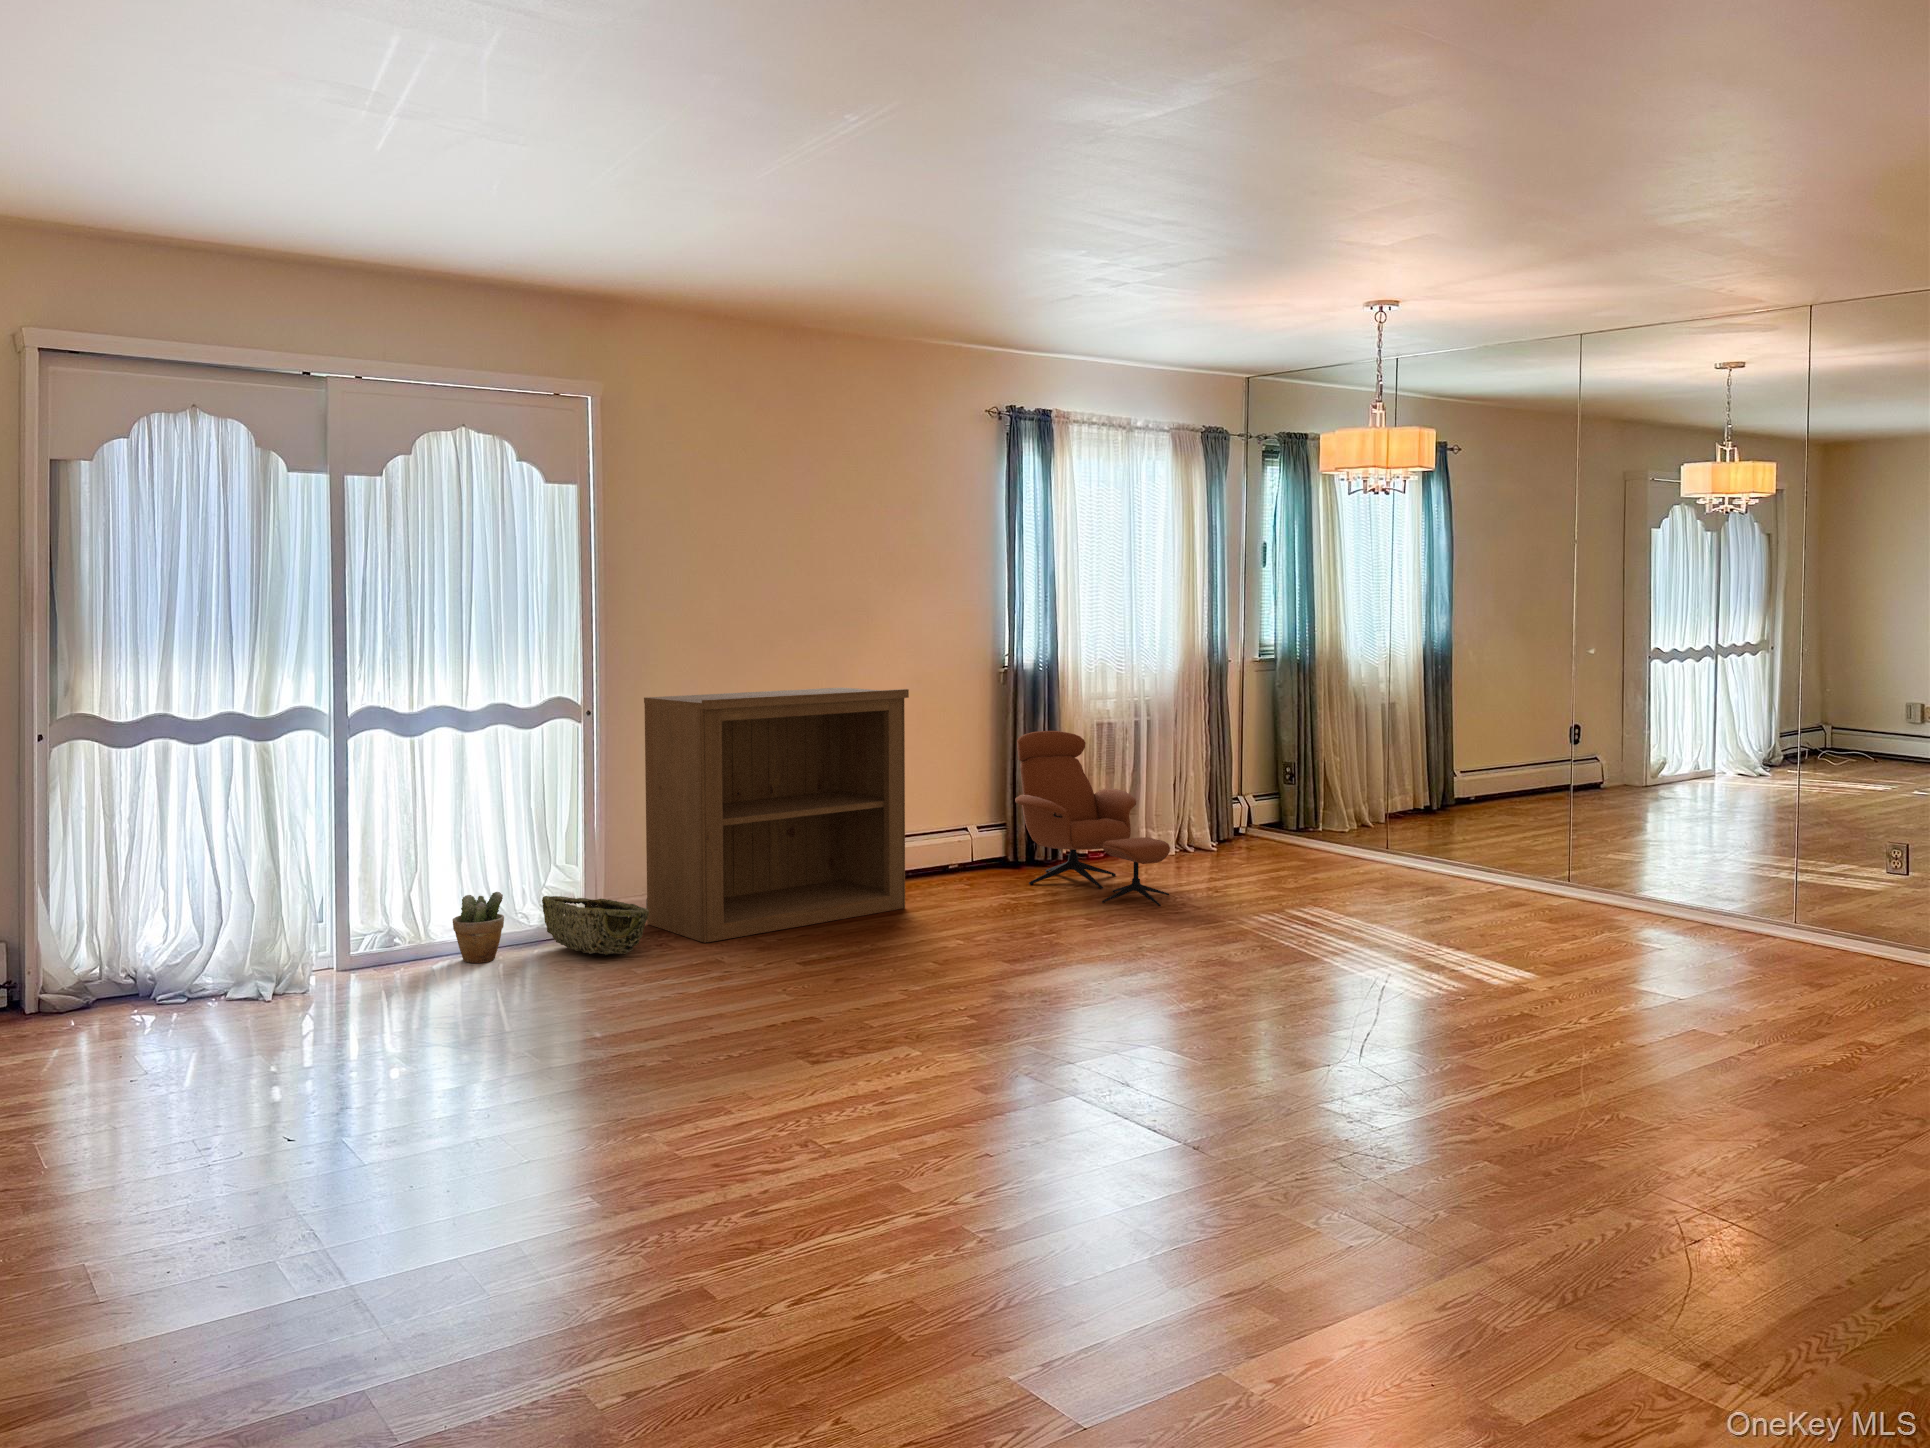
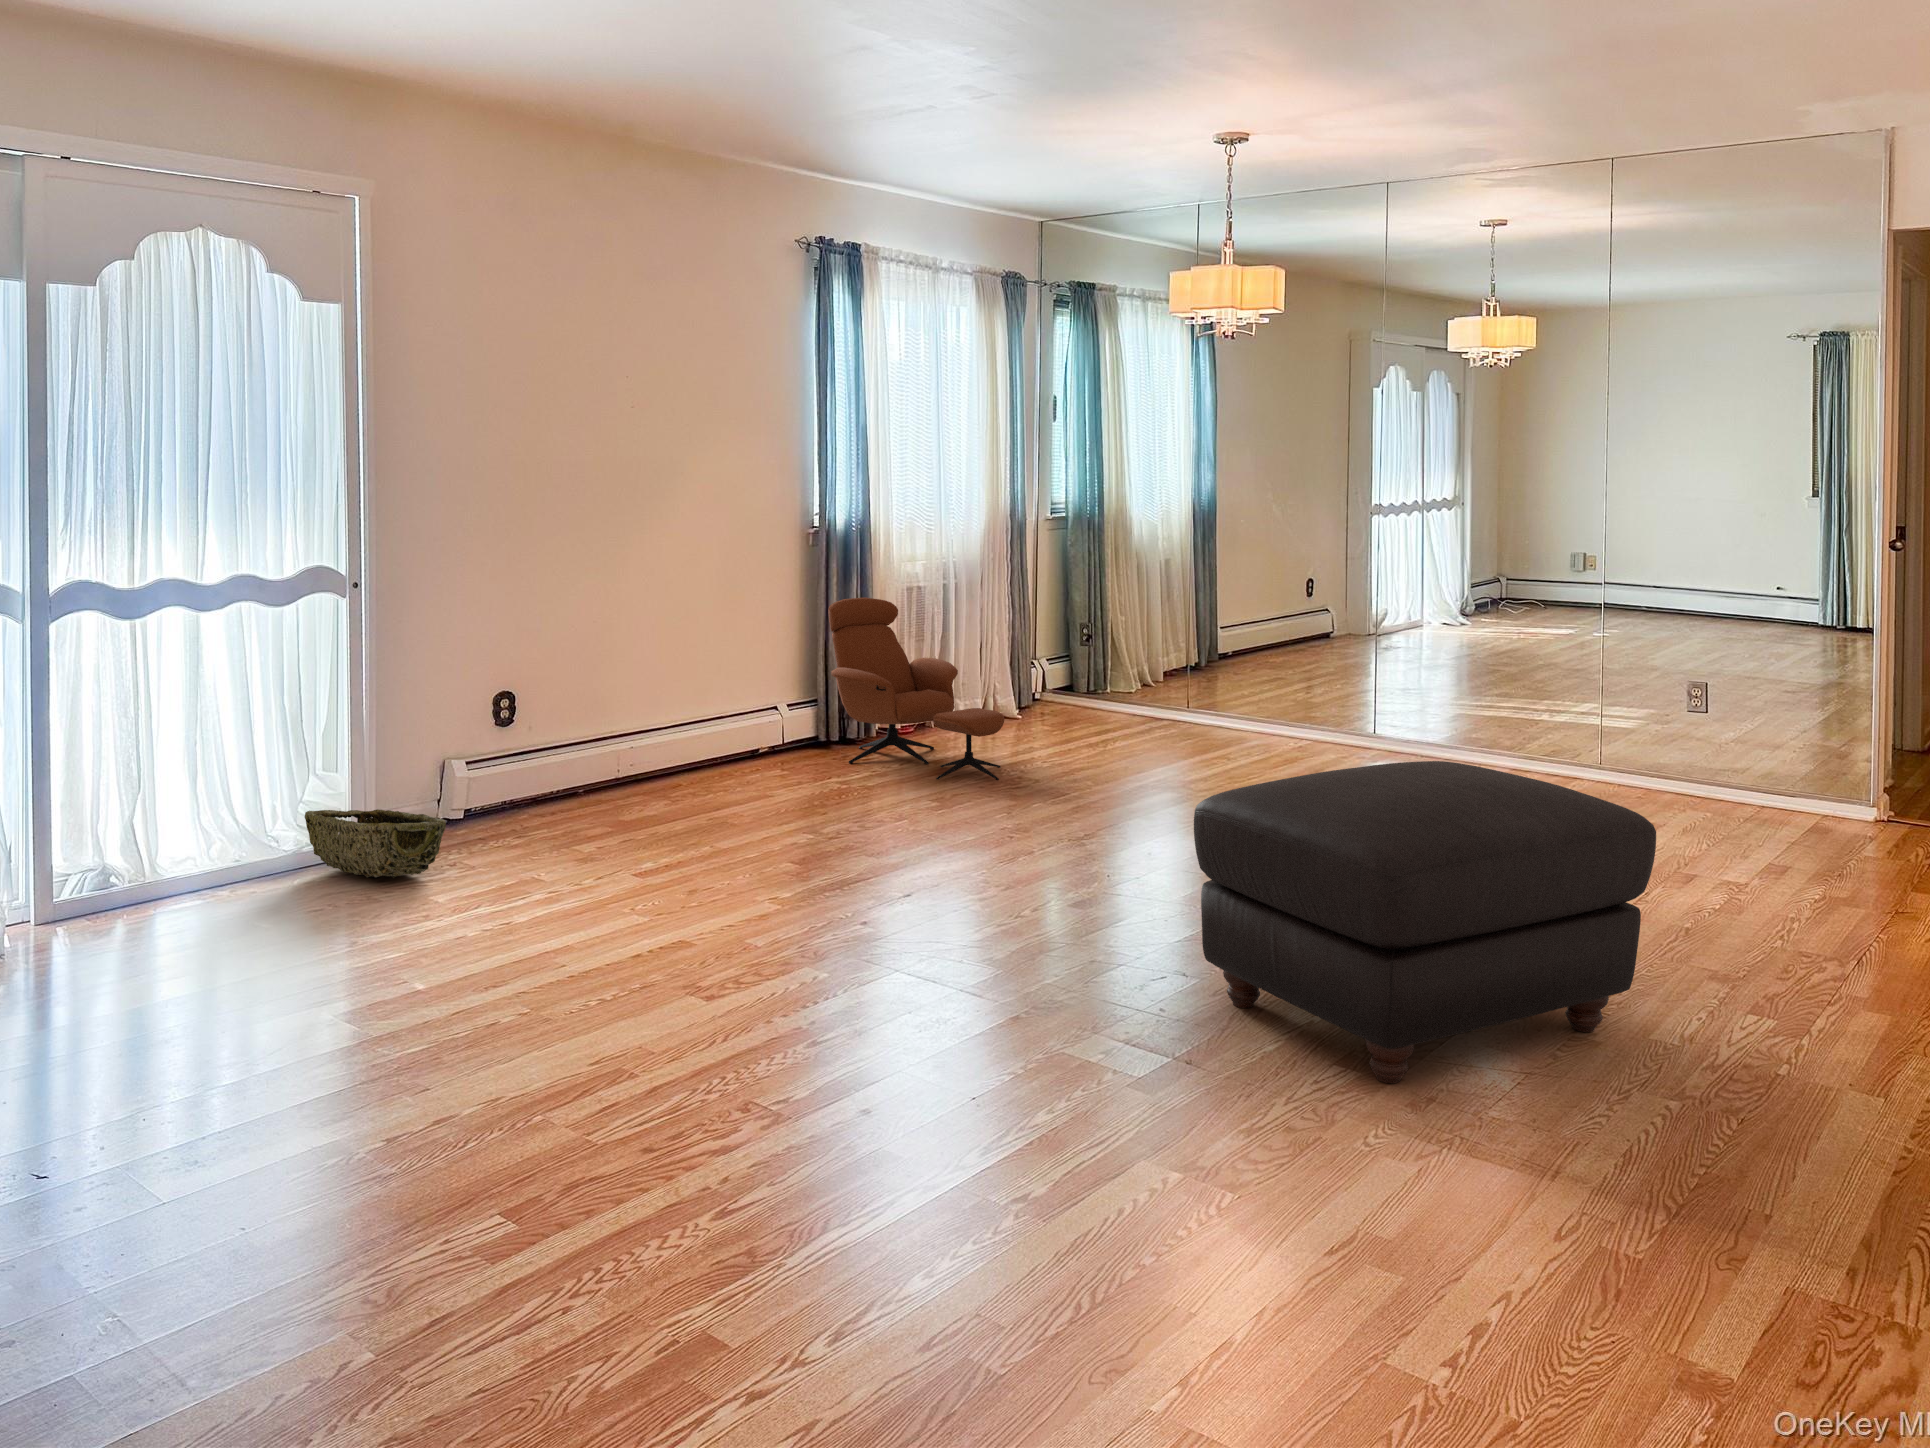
bookshelf: present [644,688,909,943] -> none [415,553,727,854]
potted plant: present [453,892,504,963] -> none [191,810,259,899]
ottoman: none [1226,896,1651,1180] -> present [1194,761,1656,1083]

